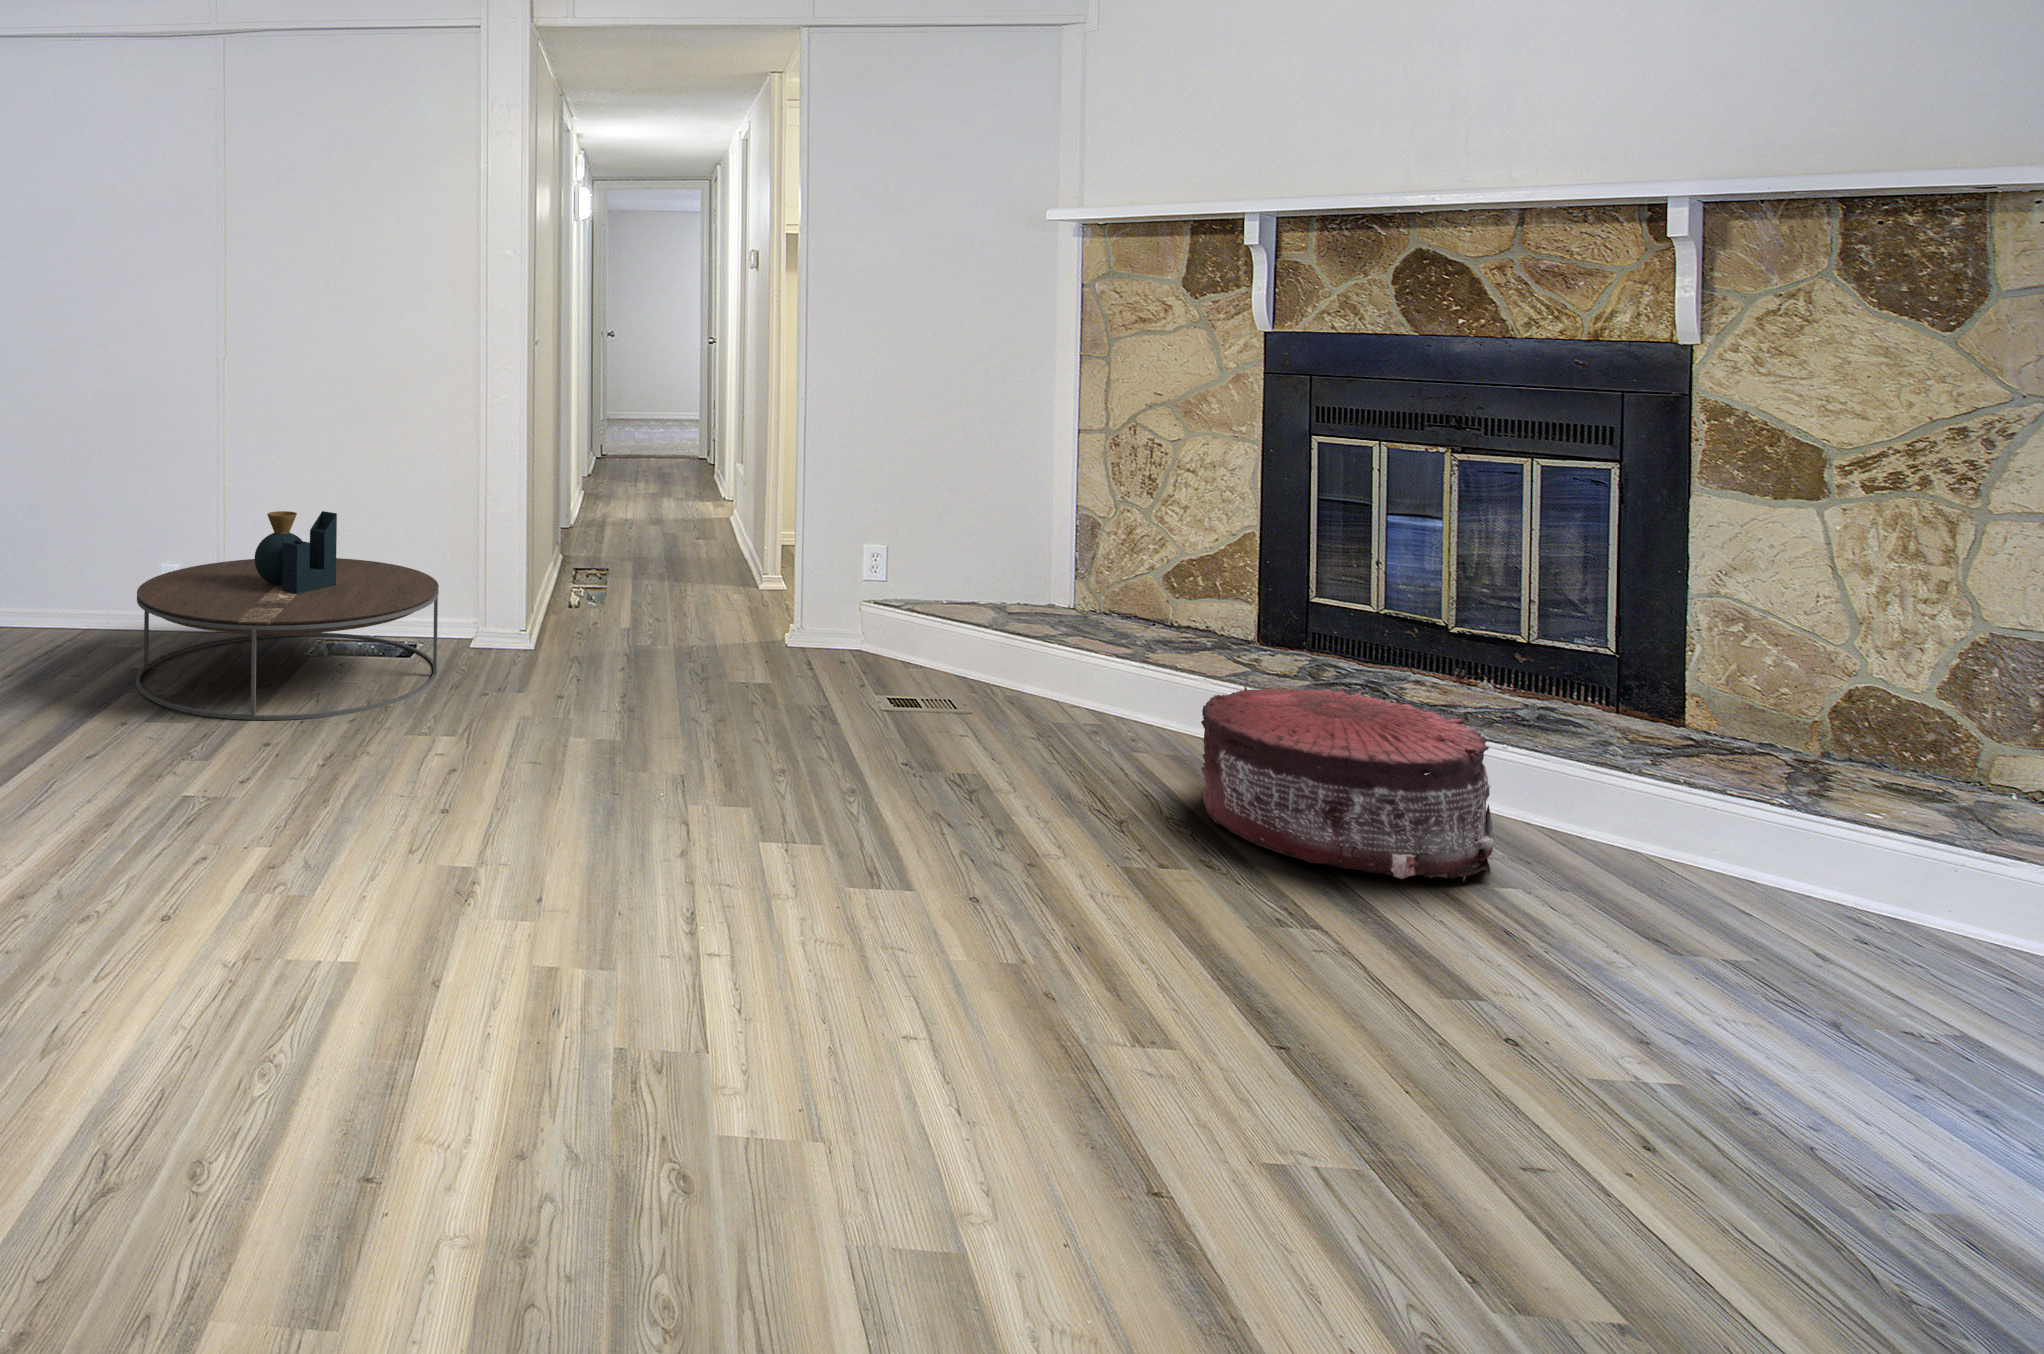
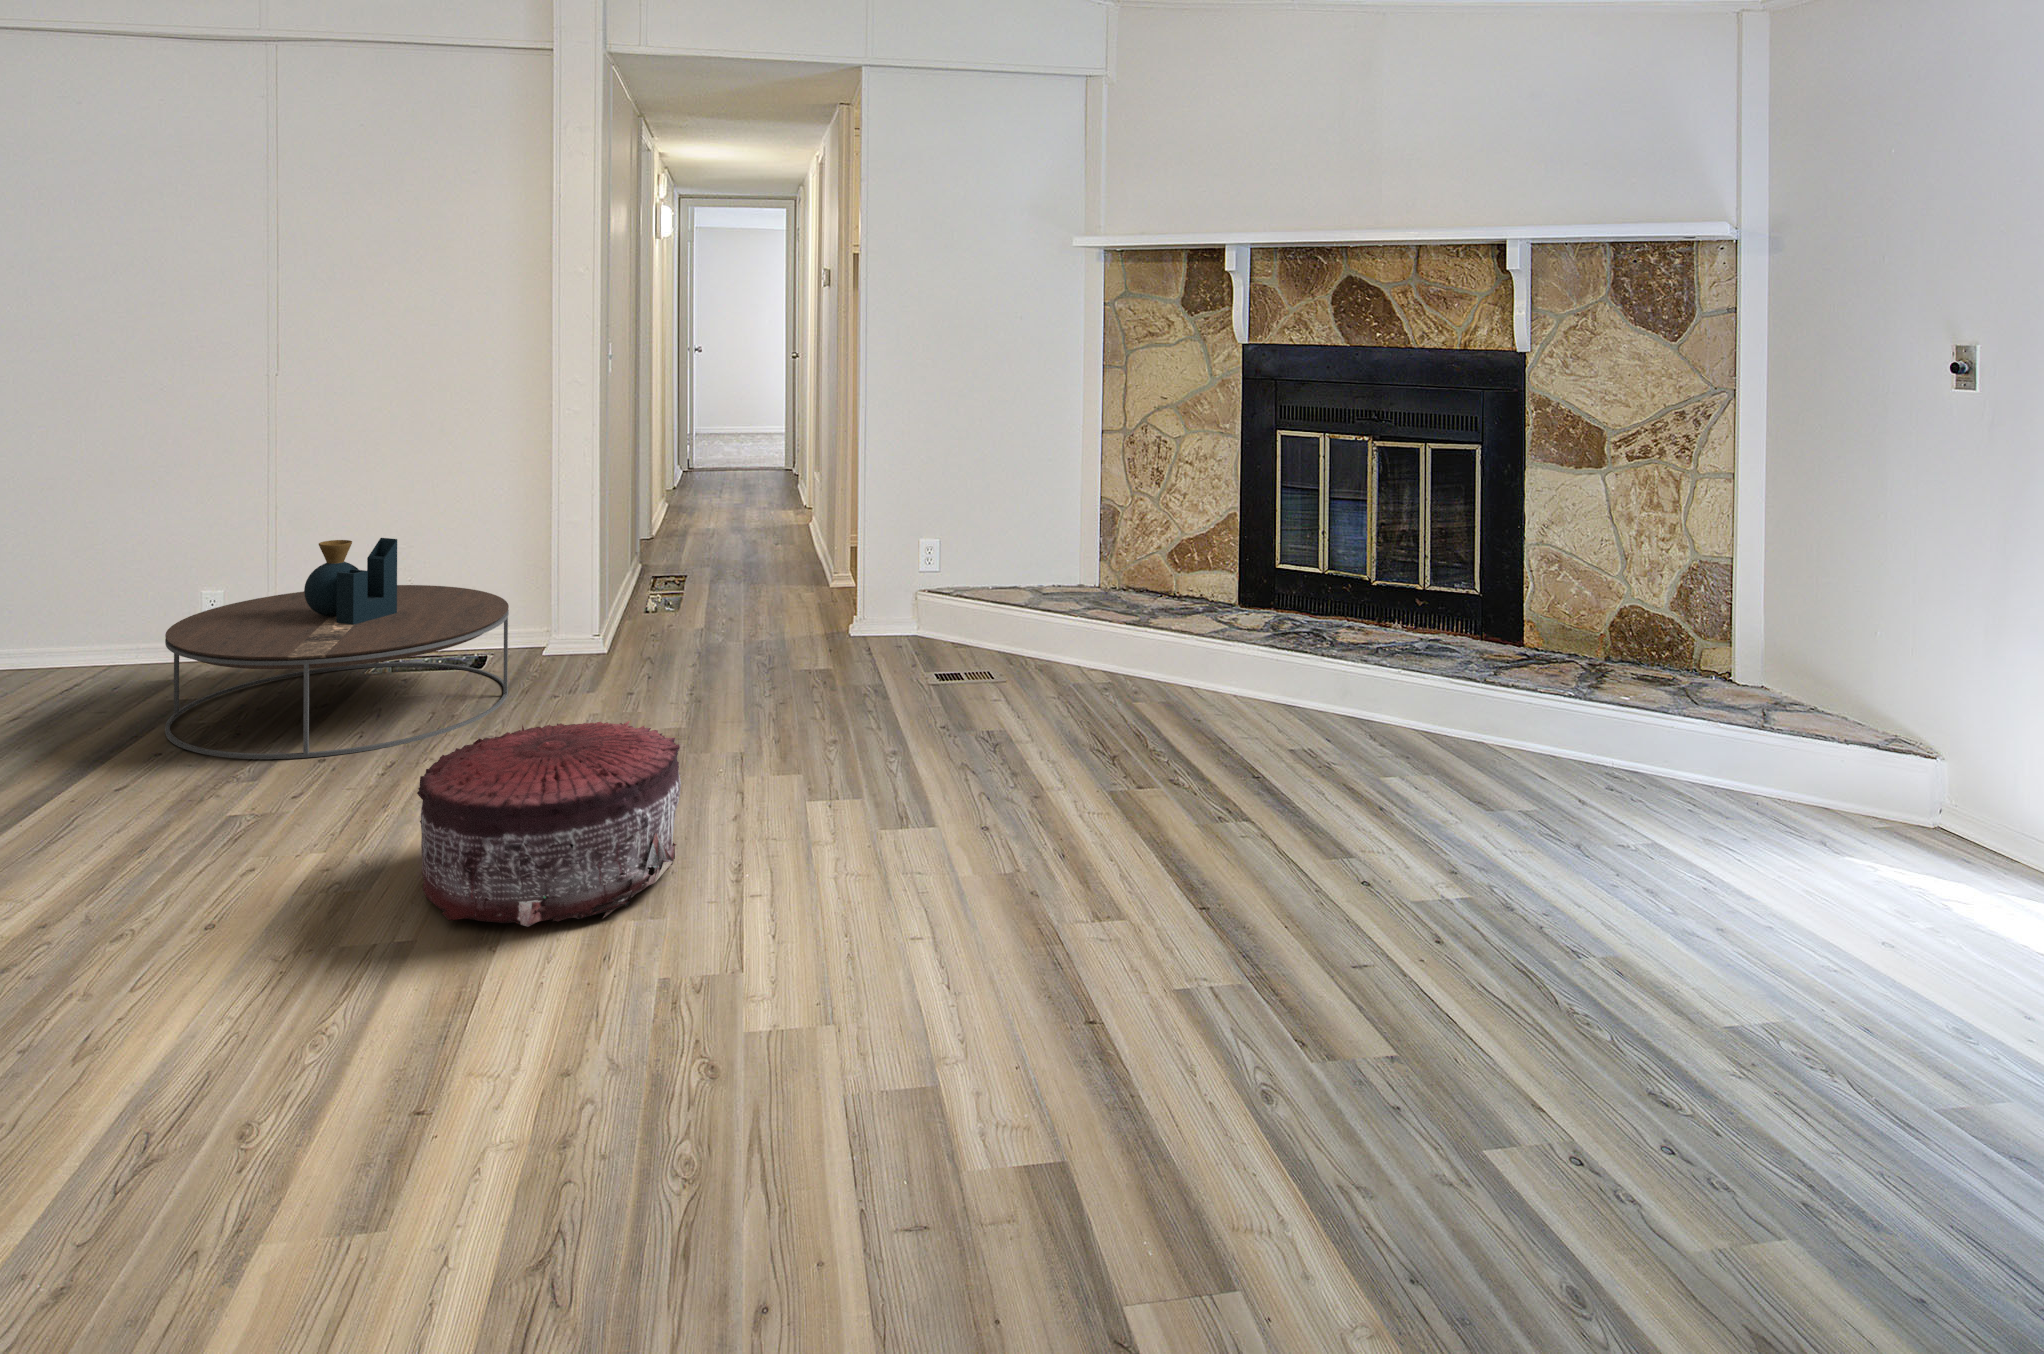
pouf: present [1201,686,1495,881] -> present [417,721,681,926]

